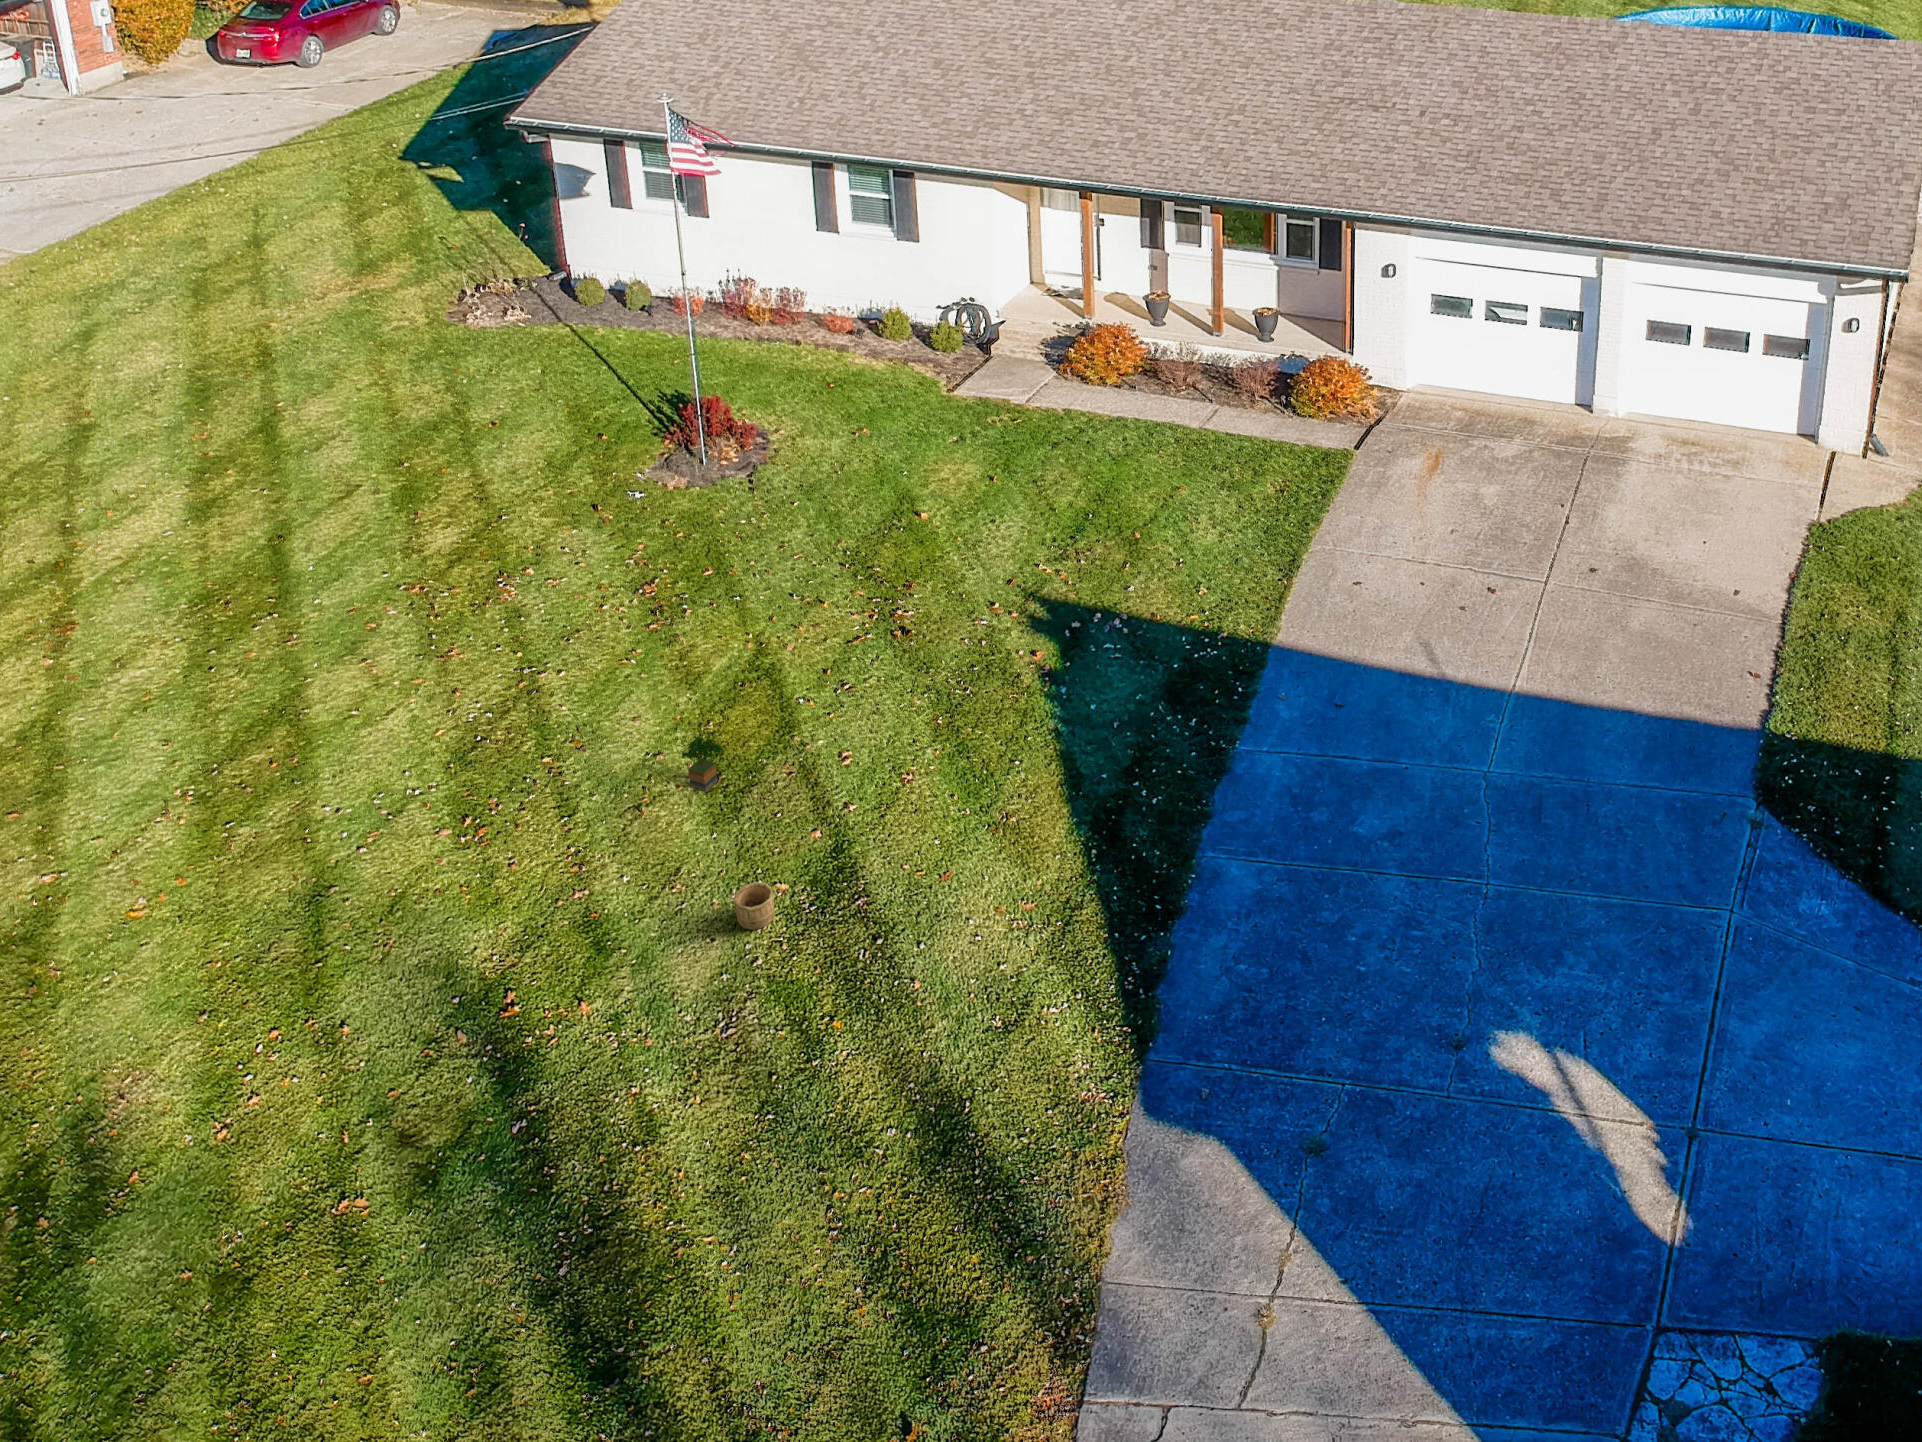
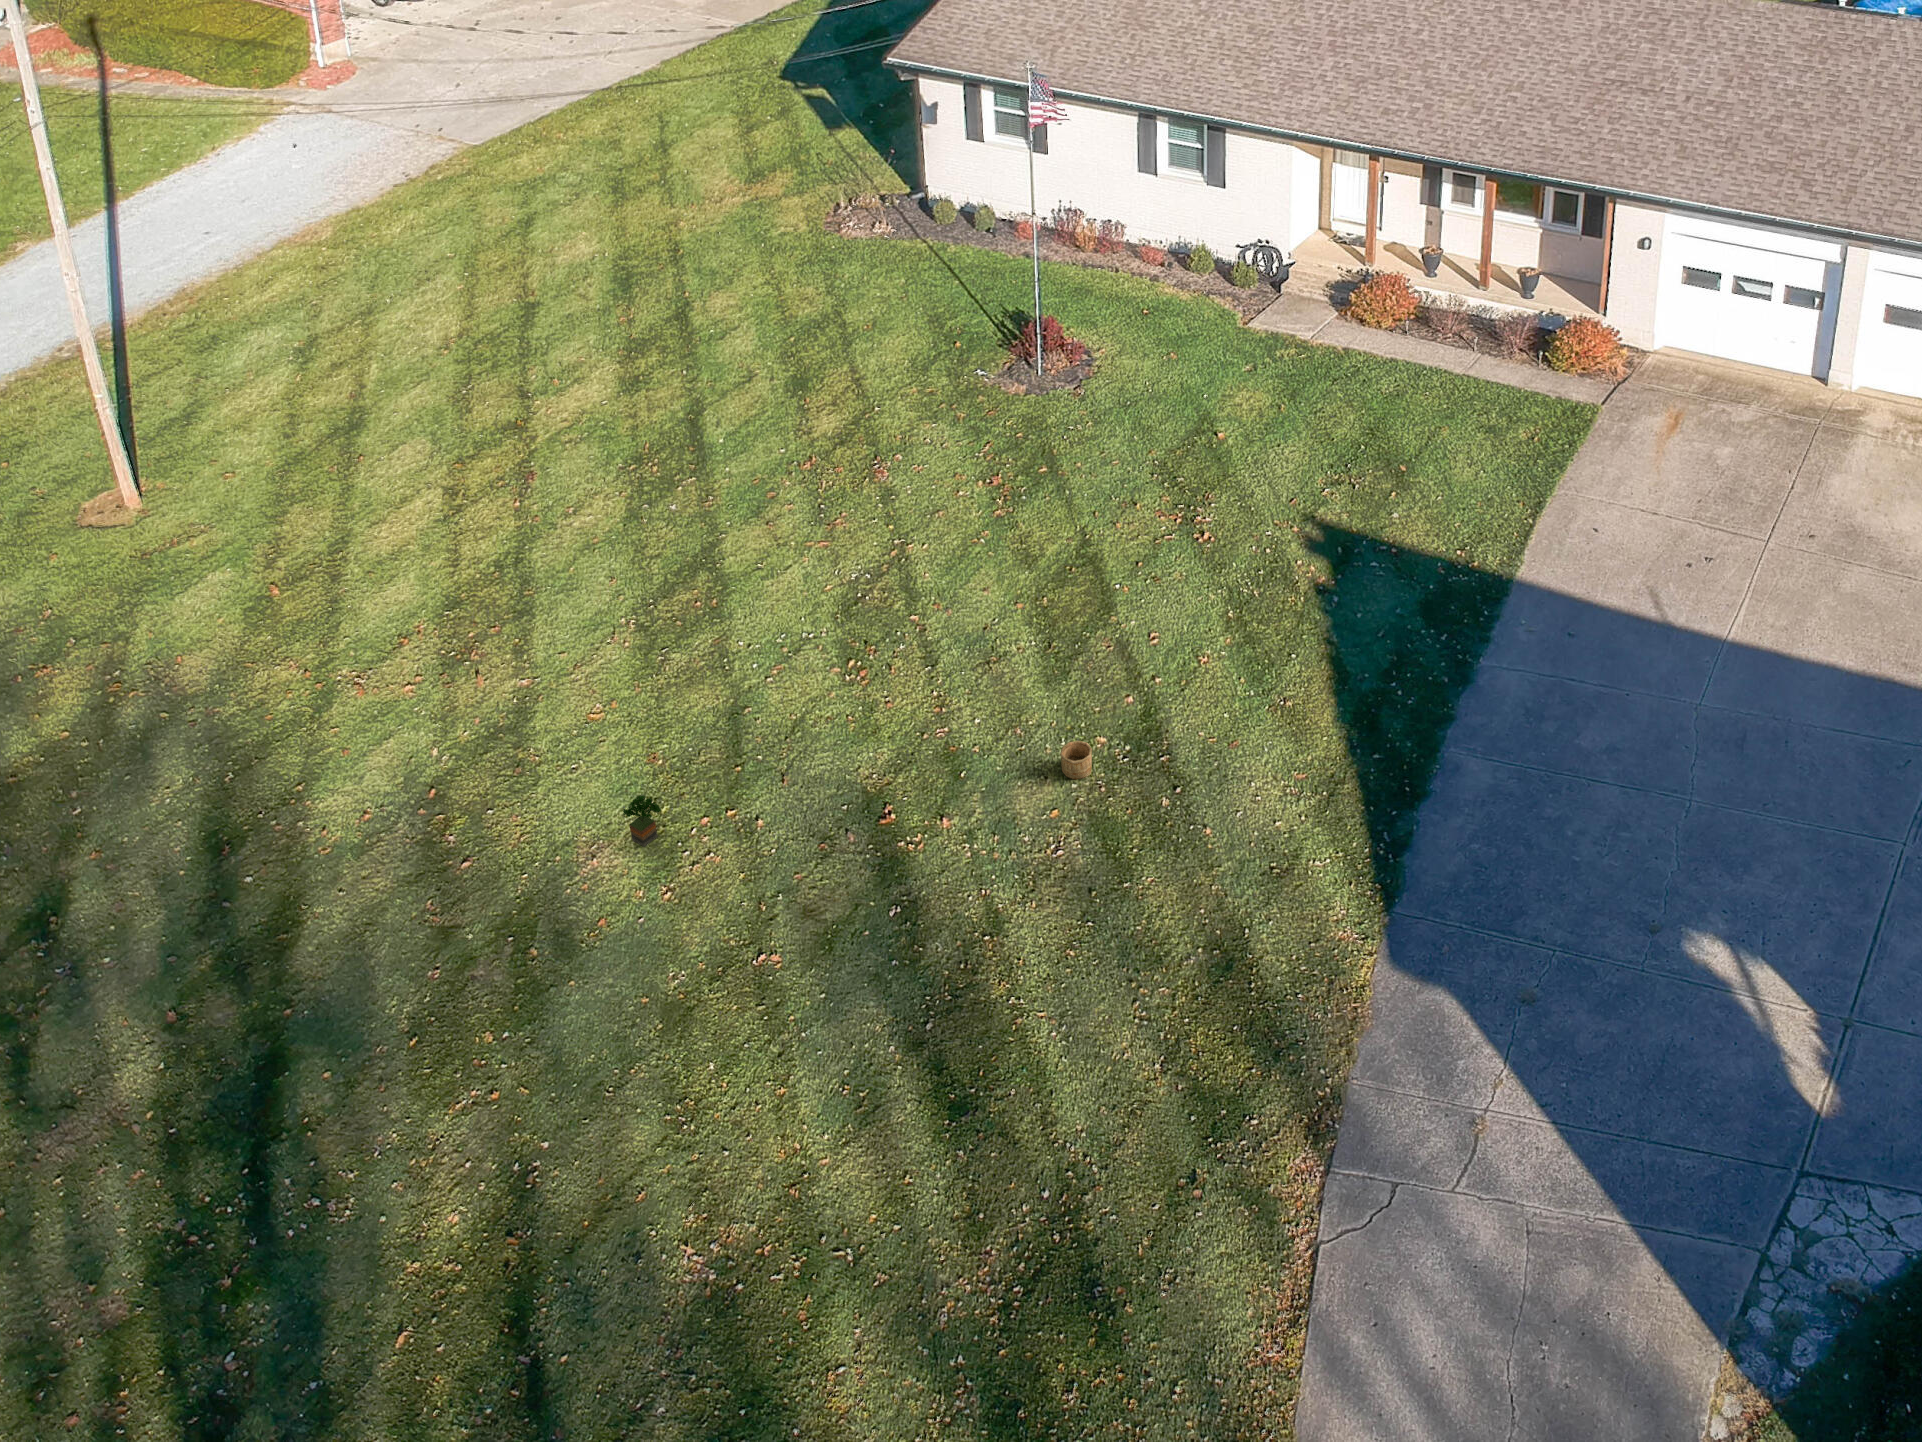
potted tree: present [682,737,723,792] -> present [623,795,661,847]

